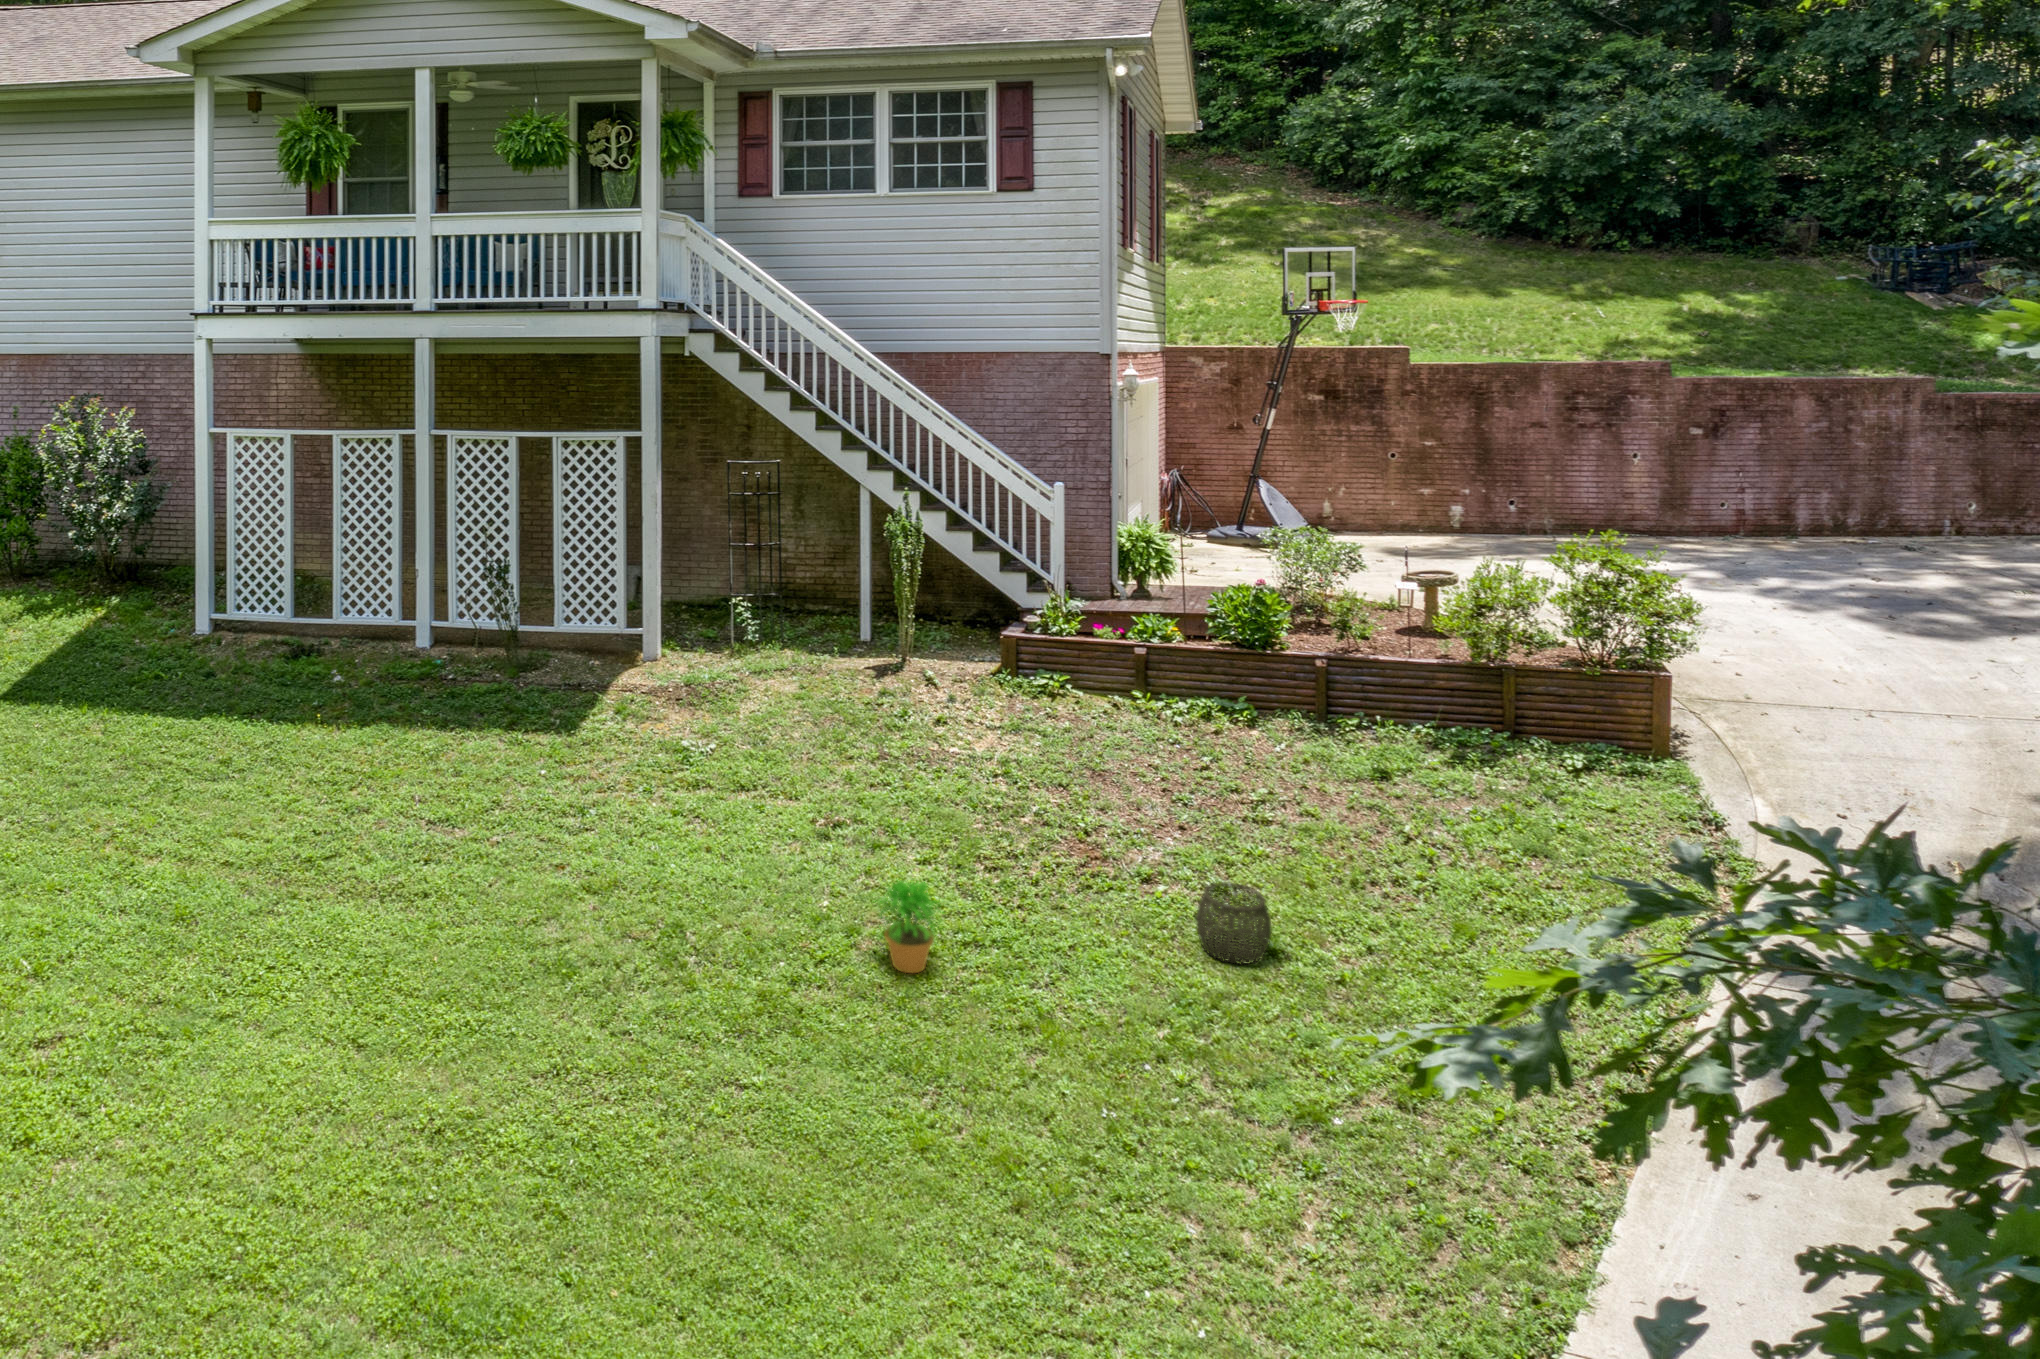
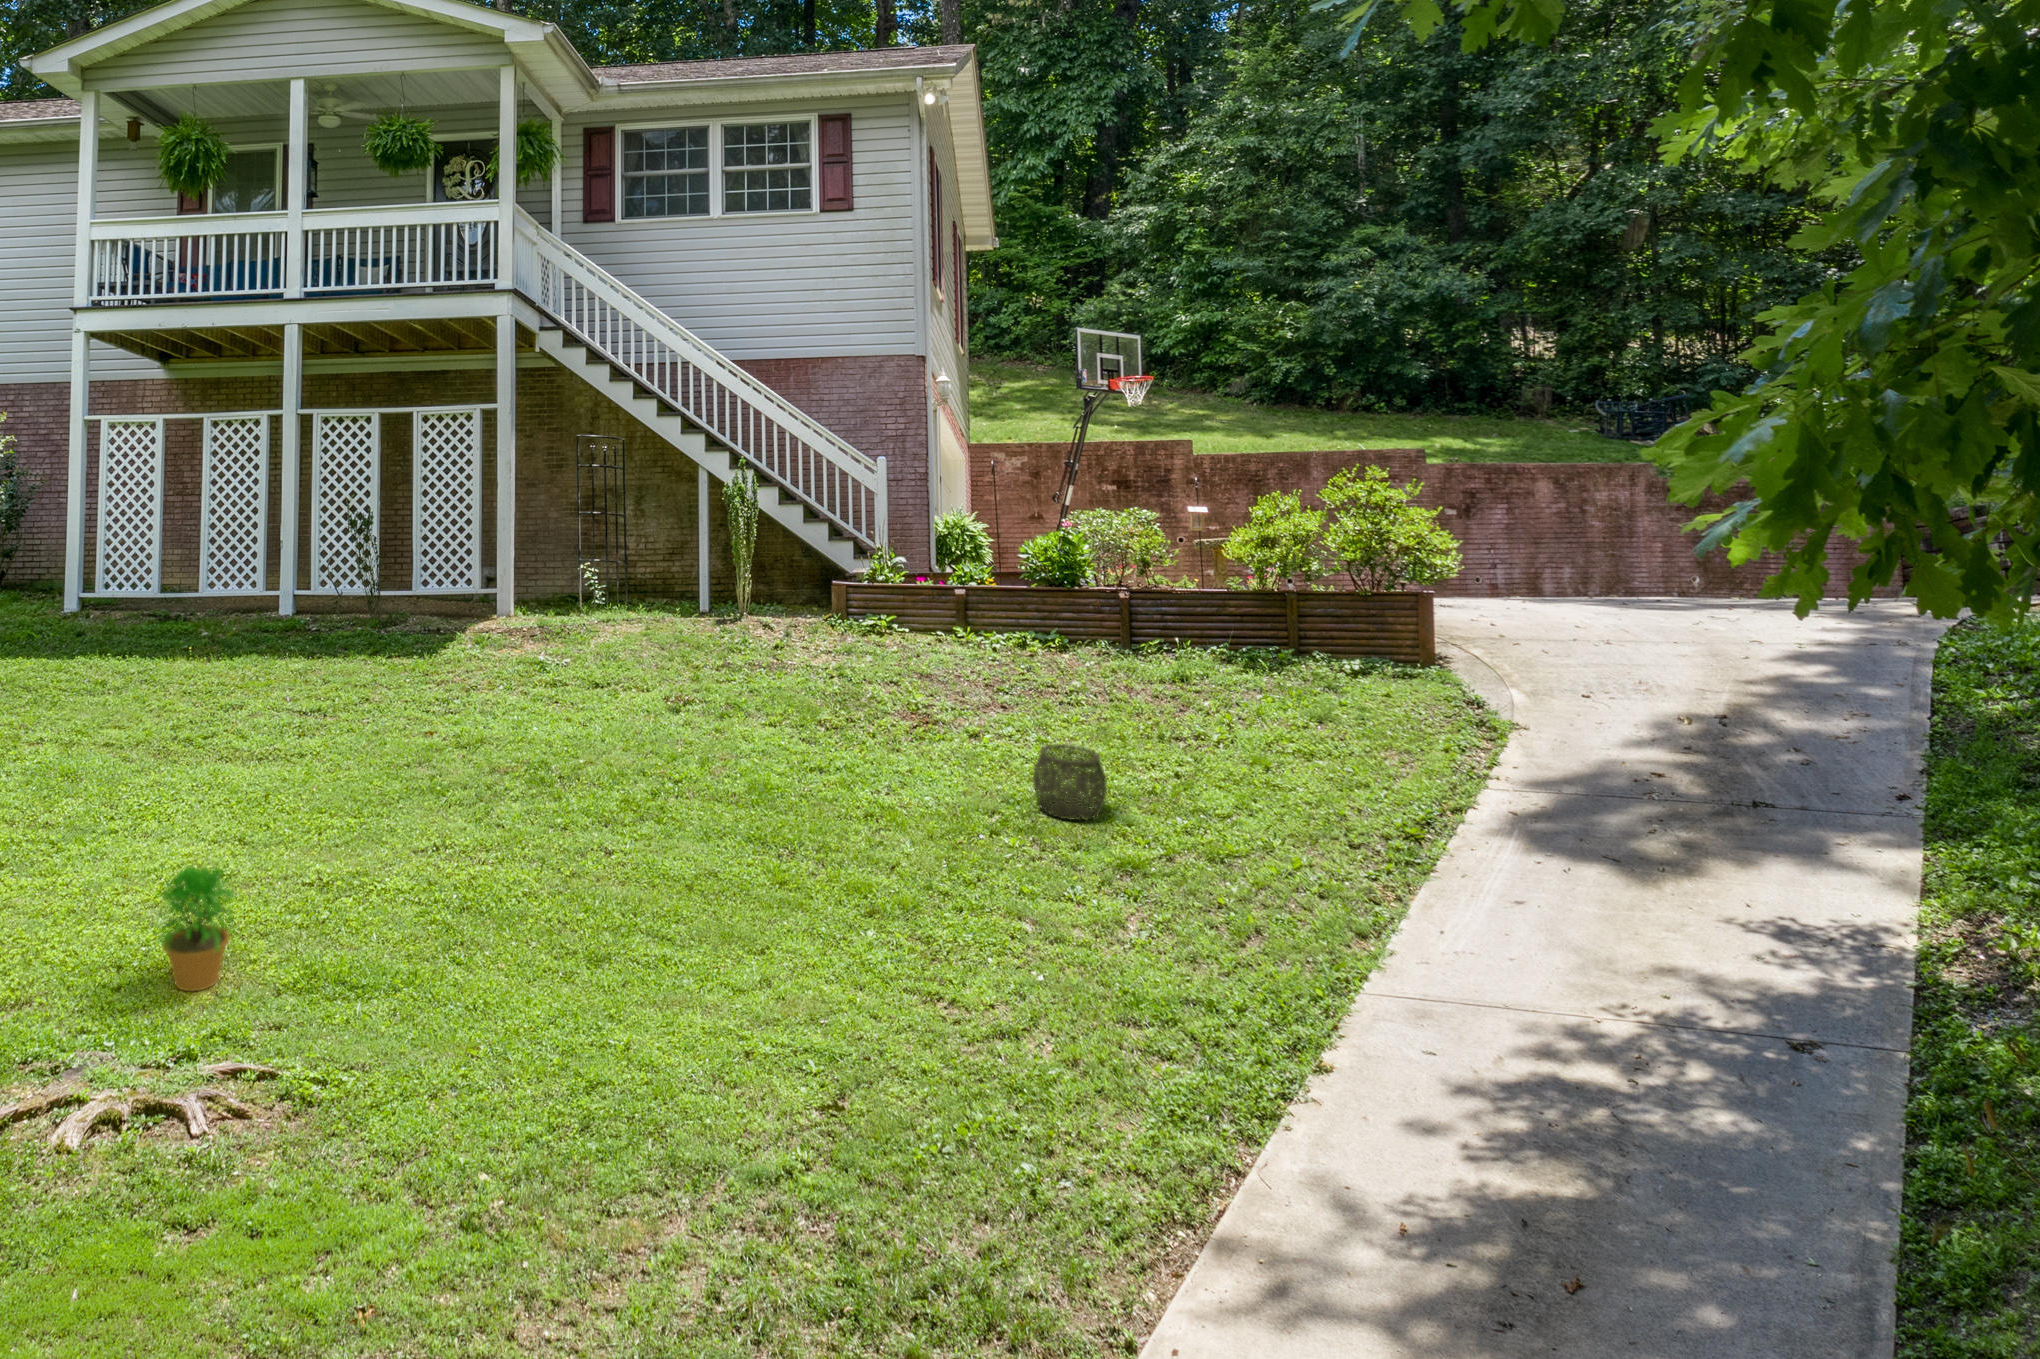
potted plant: present [875,880,944,973] -> present [155,865,234,991]

